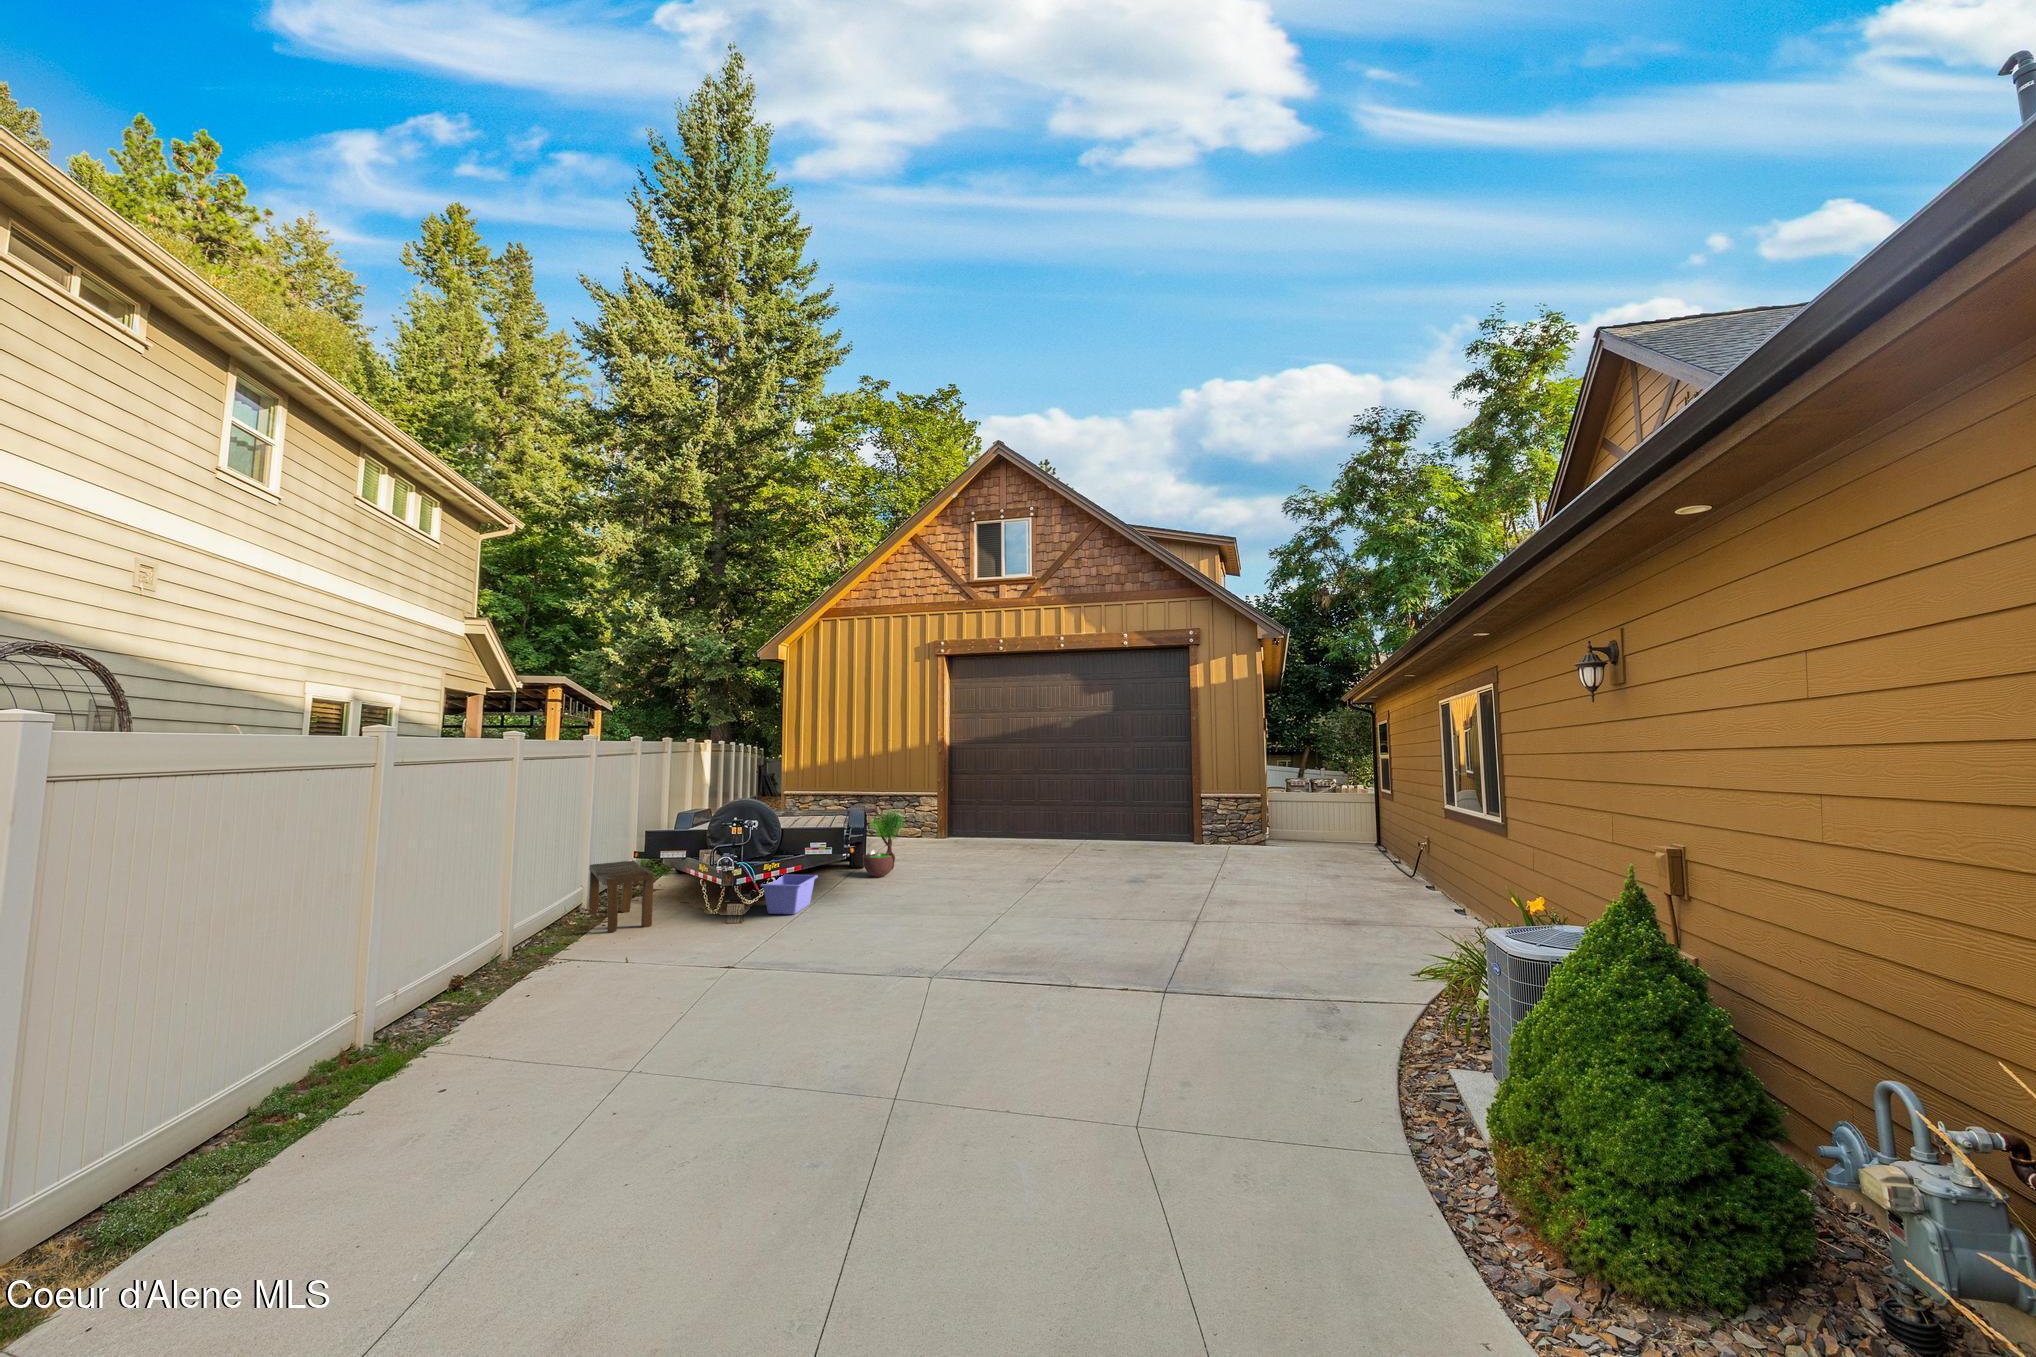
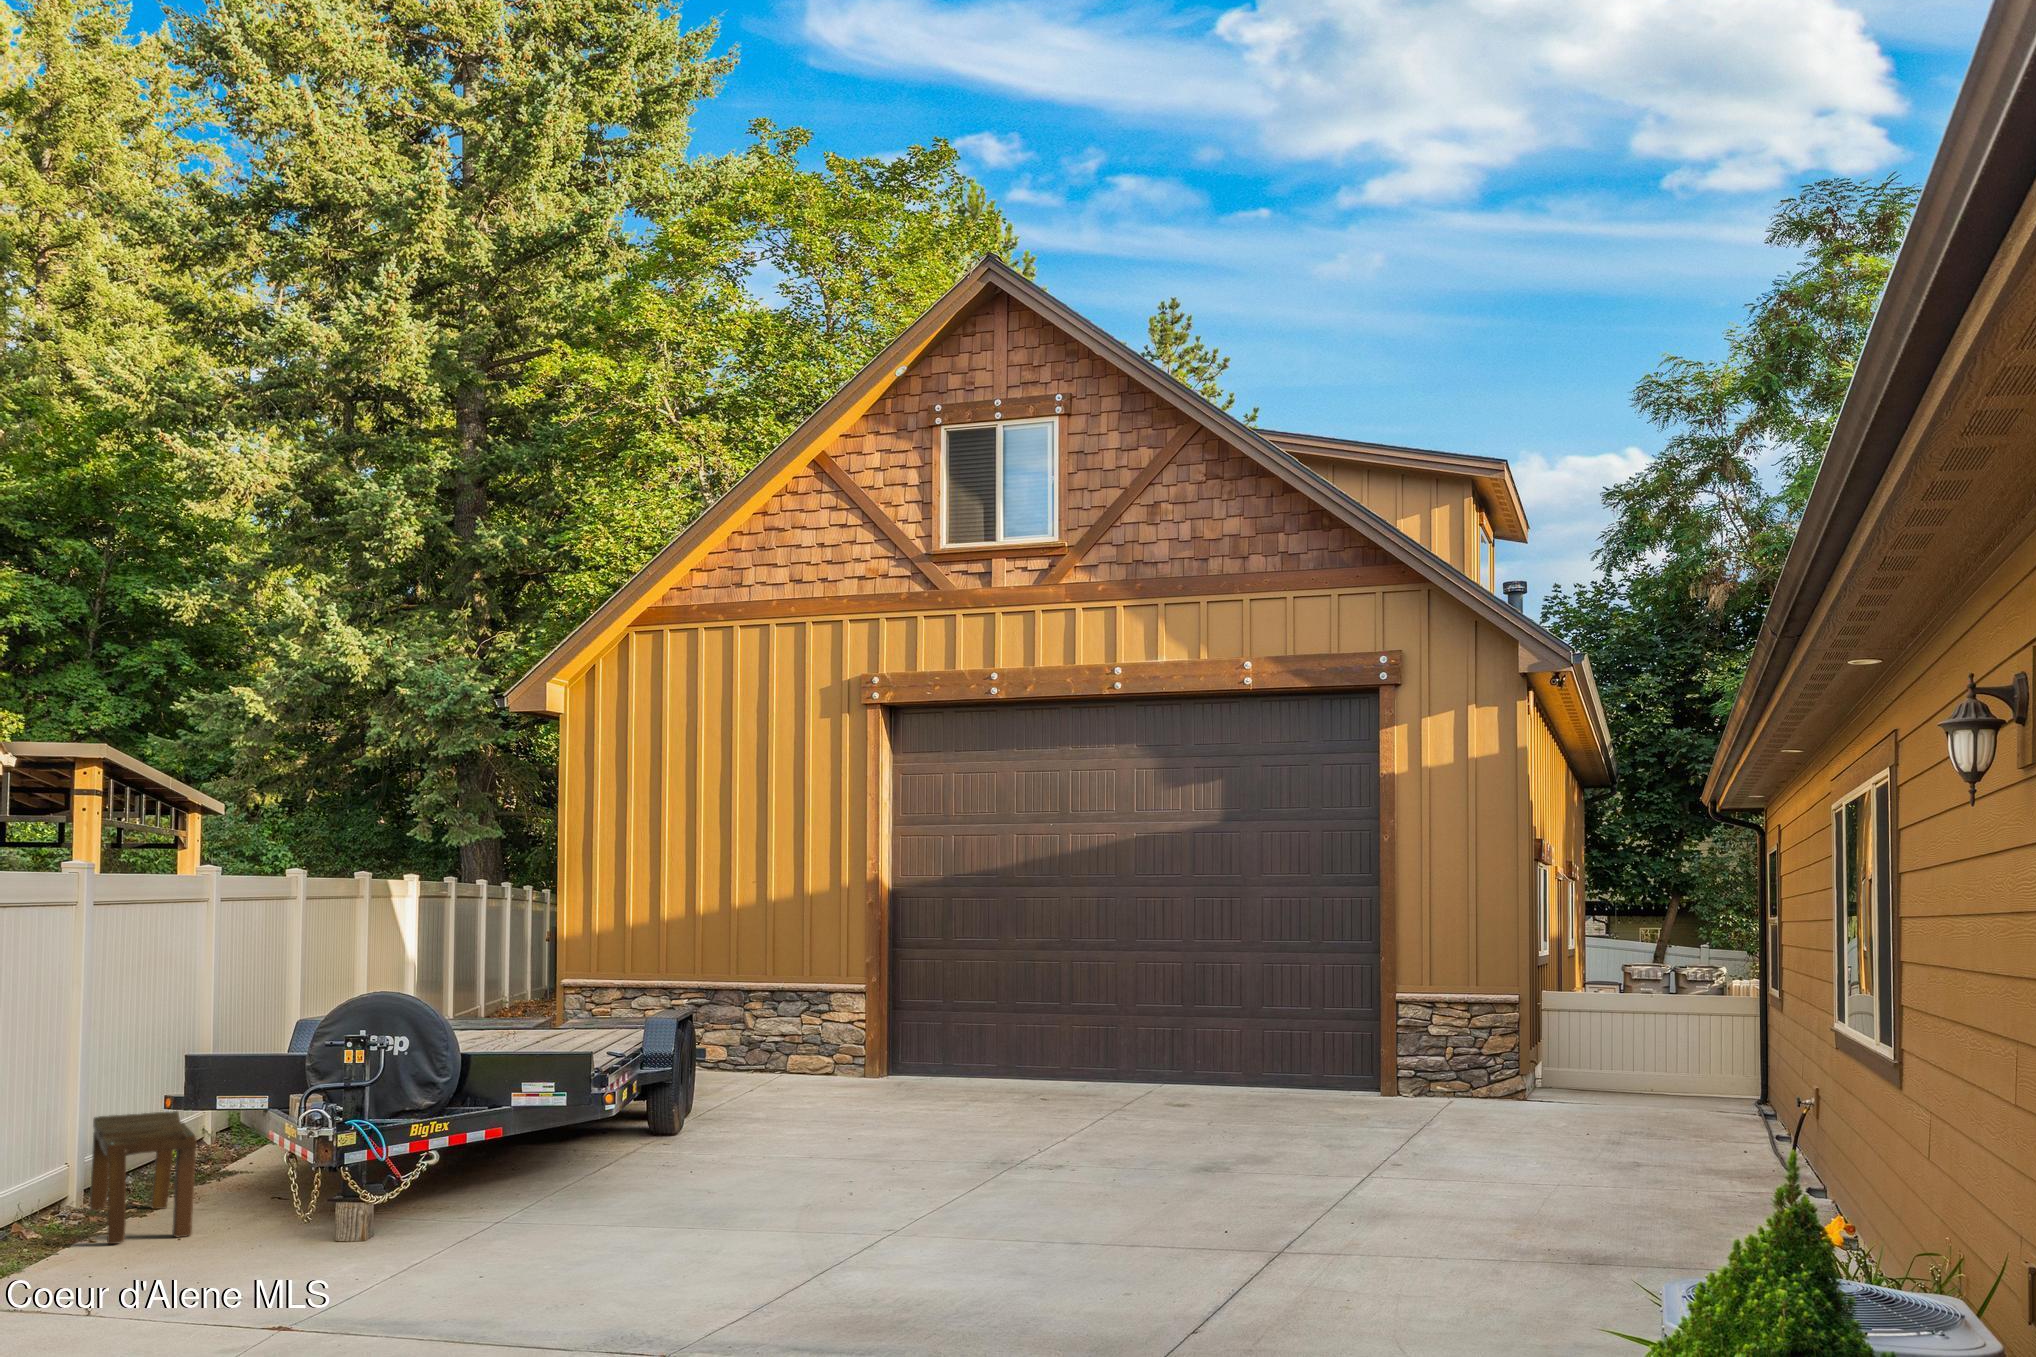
potted tree: present [864,809,904,877] -> none [643,1016,724,1158]
storage bin: present [760,874,818,914] -> none [399,1147,521,1224]

